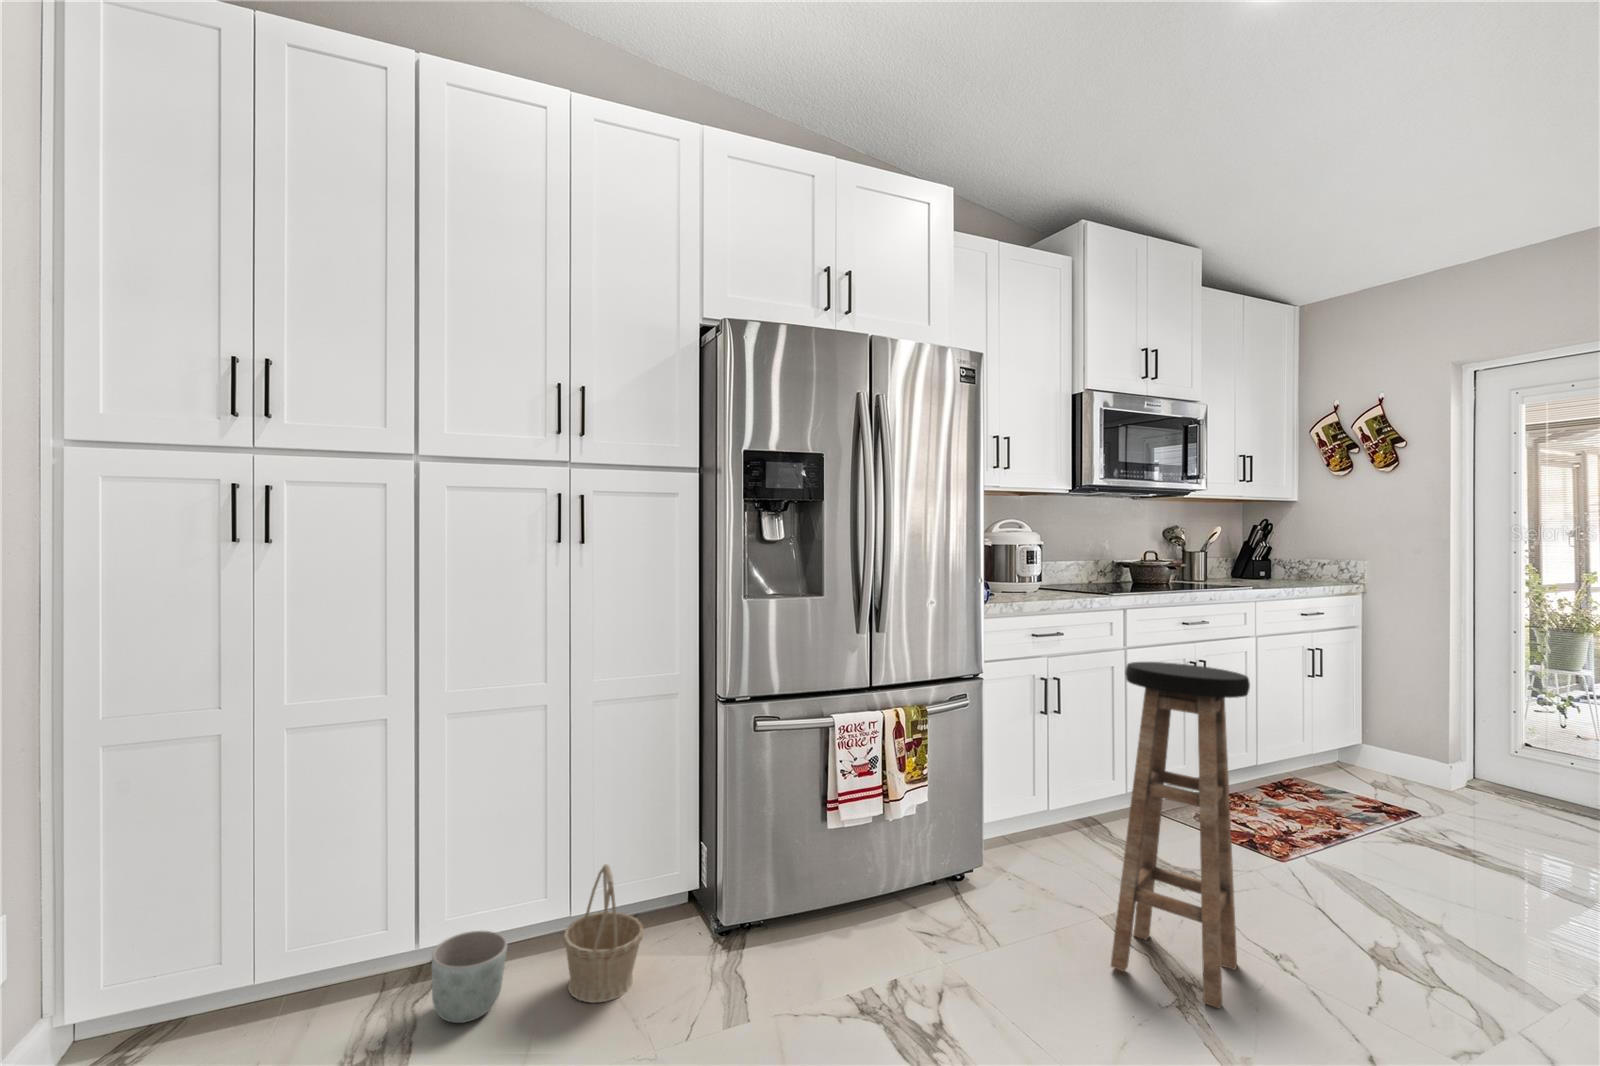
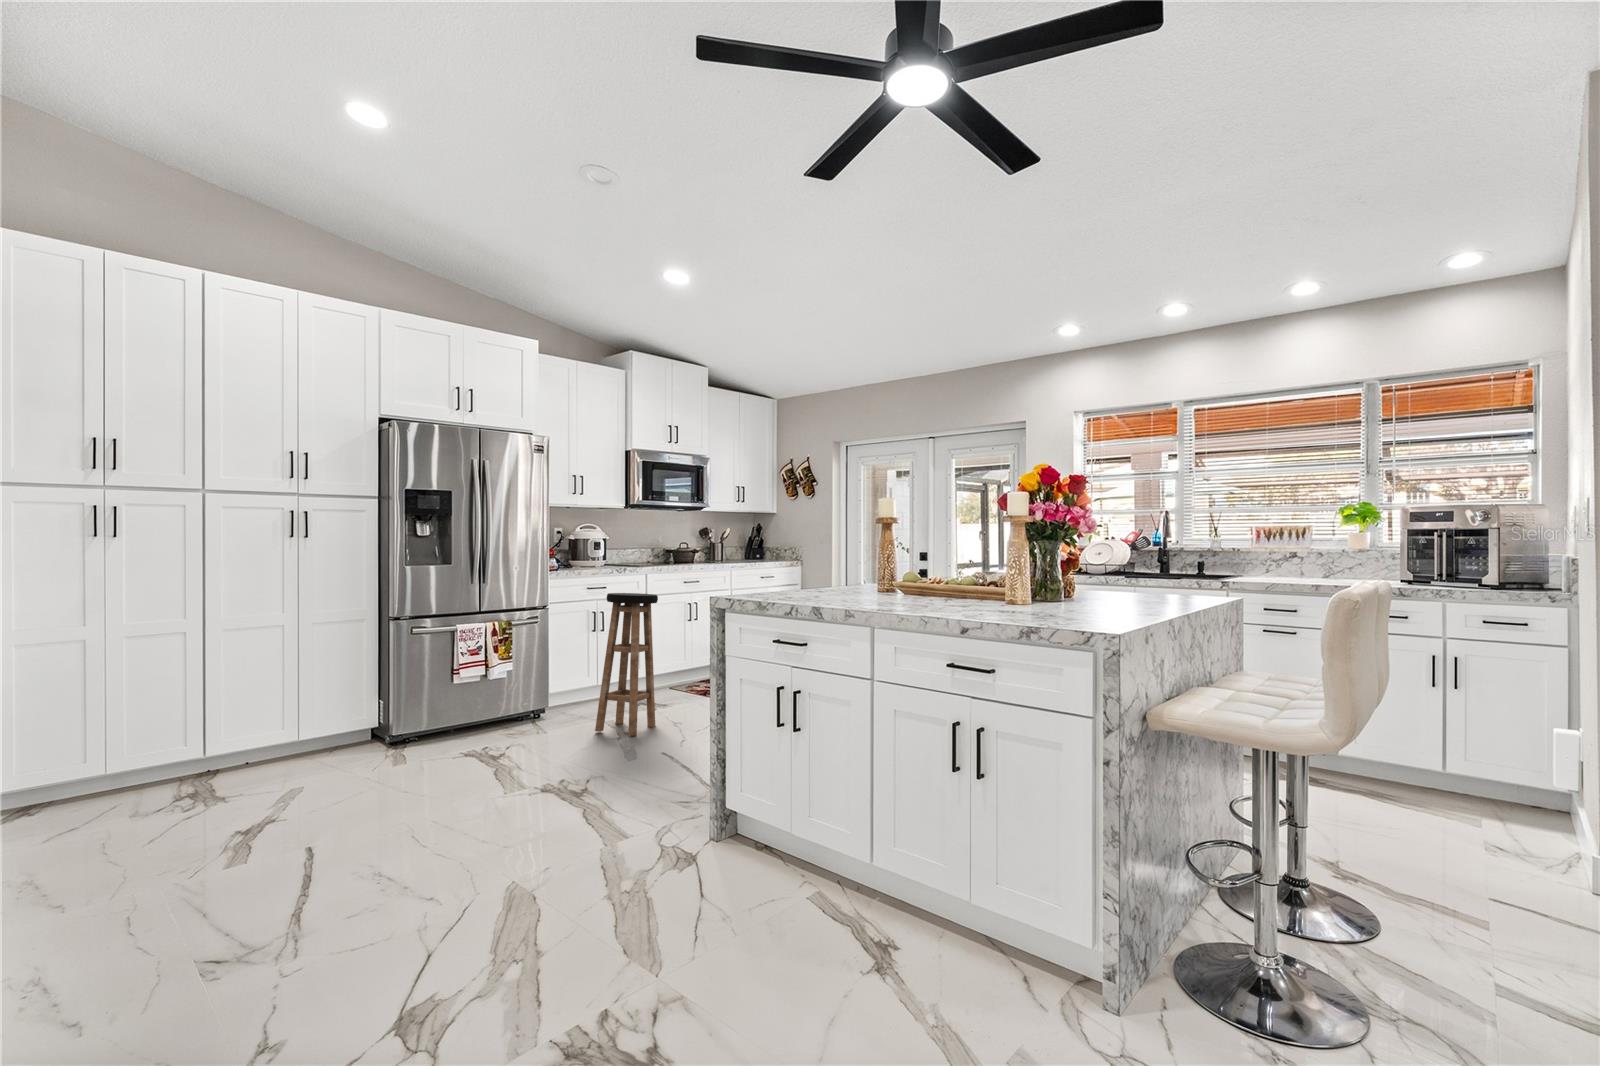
basket: present [563,864,643,1003] -> none [298,703,345,768]
planter: present [432,931,507,1023] -> none [220,742,265,781]

